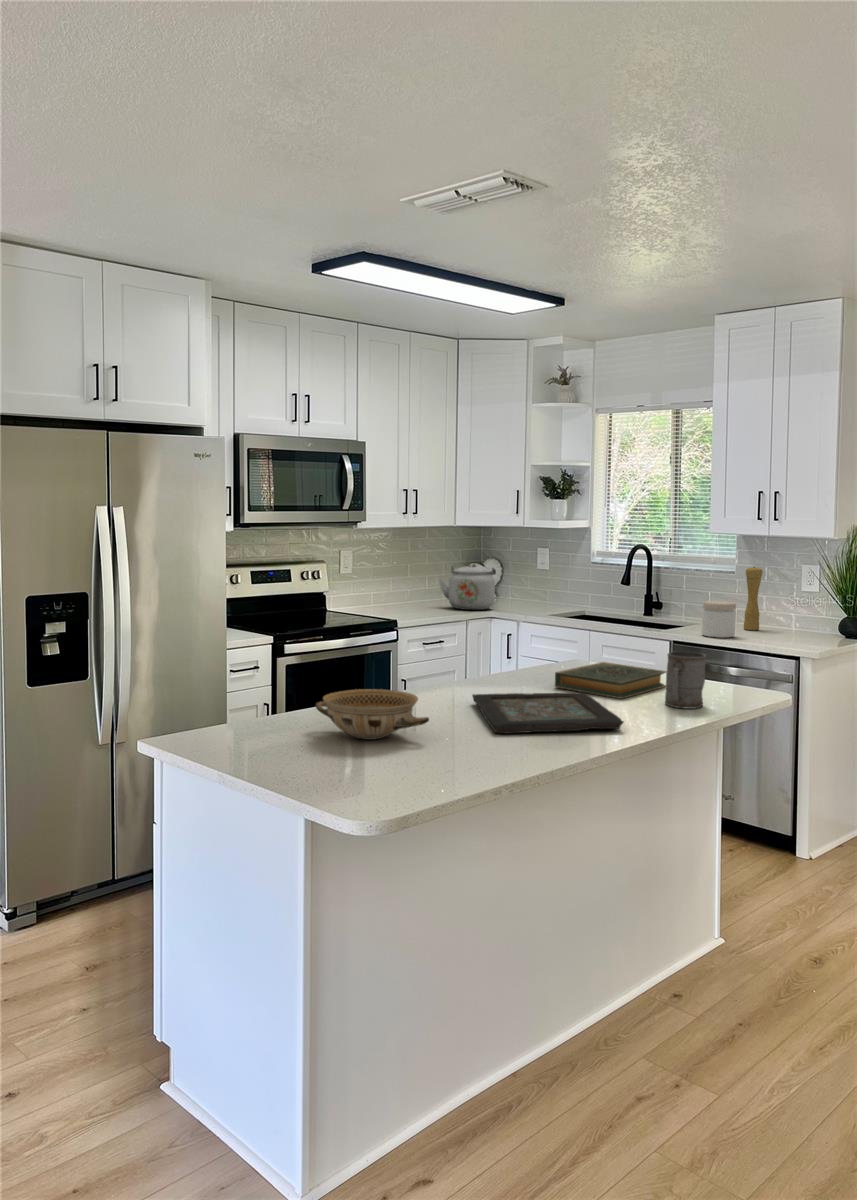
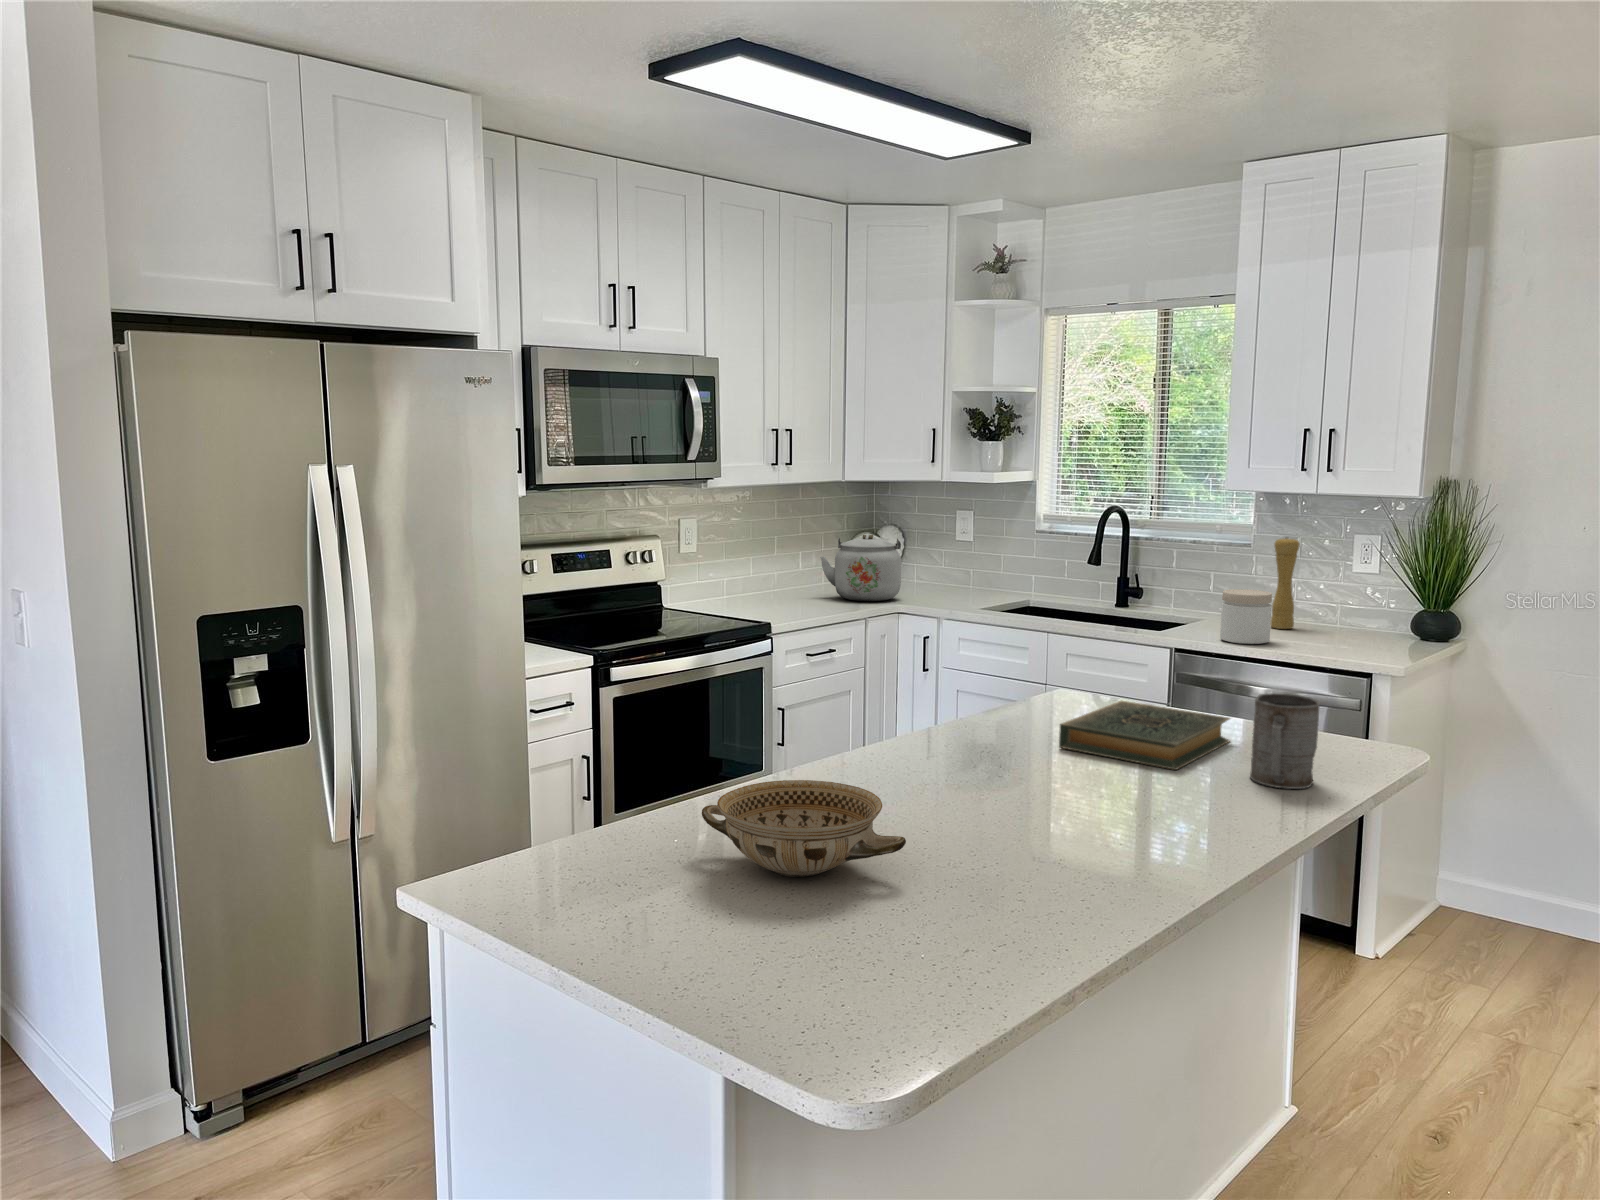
decorative tray: present [472,692,624,733] -> none [943,762,1222,855]

